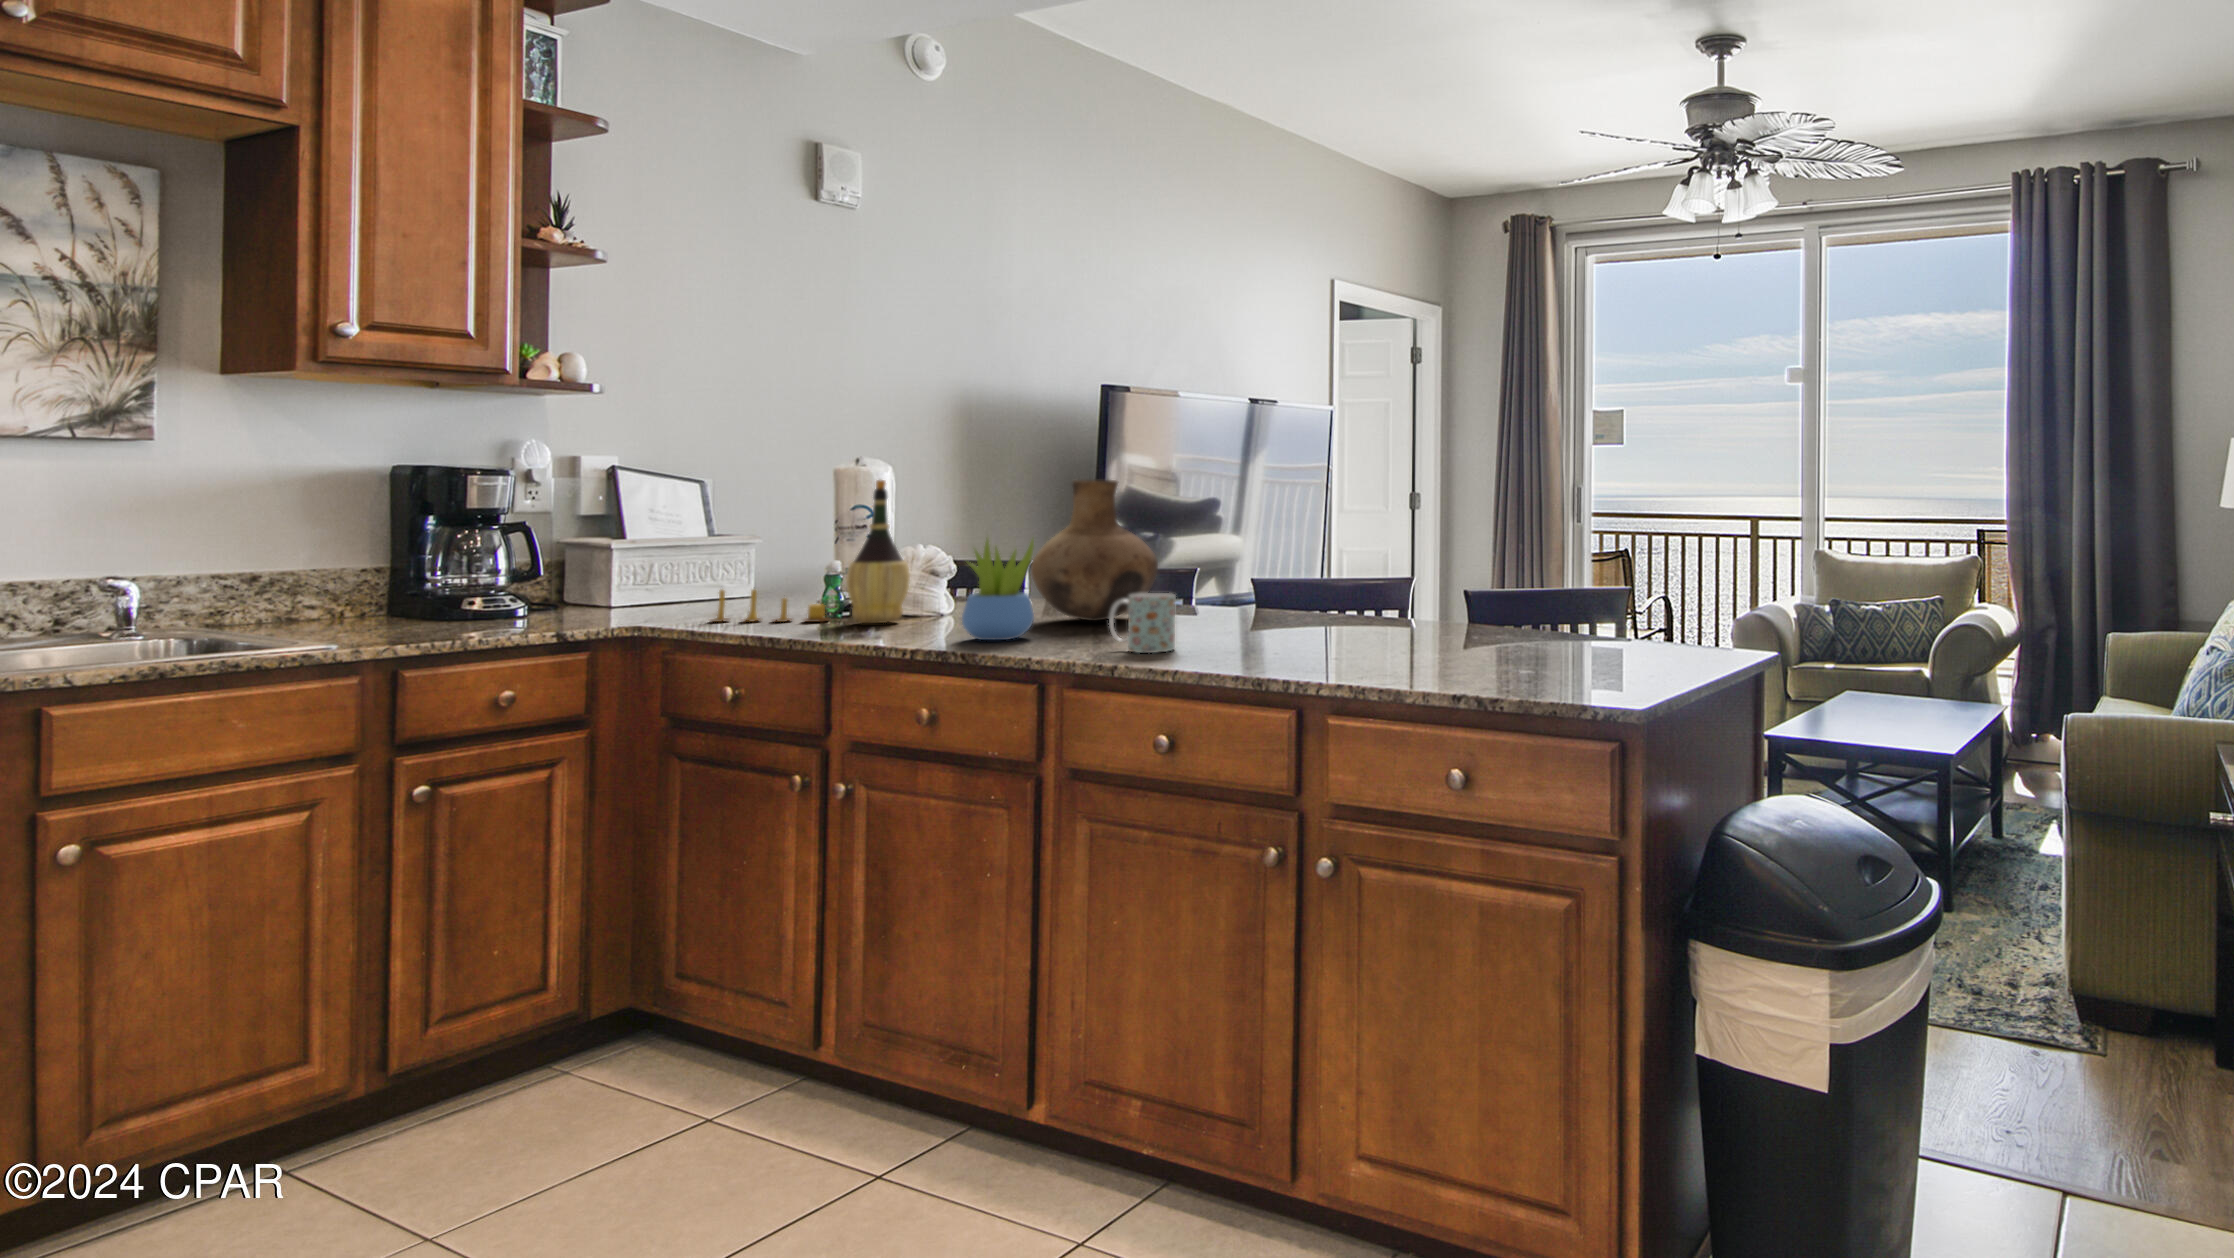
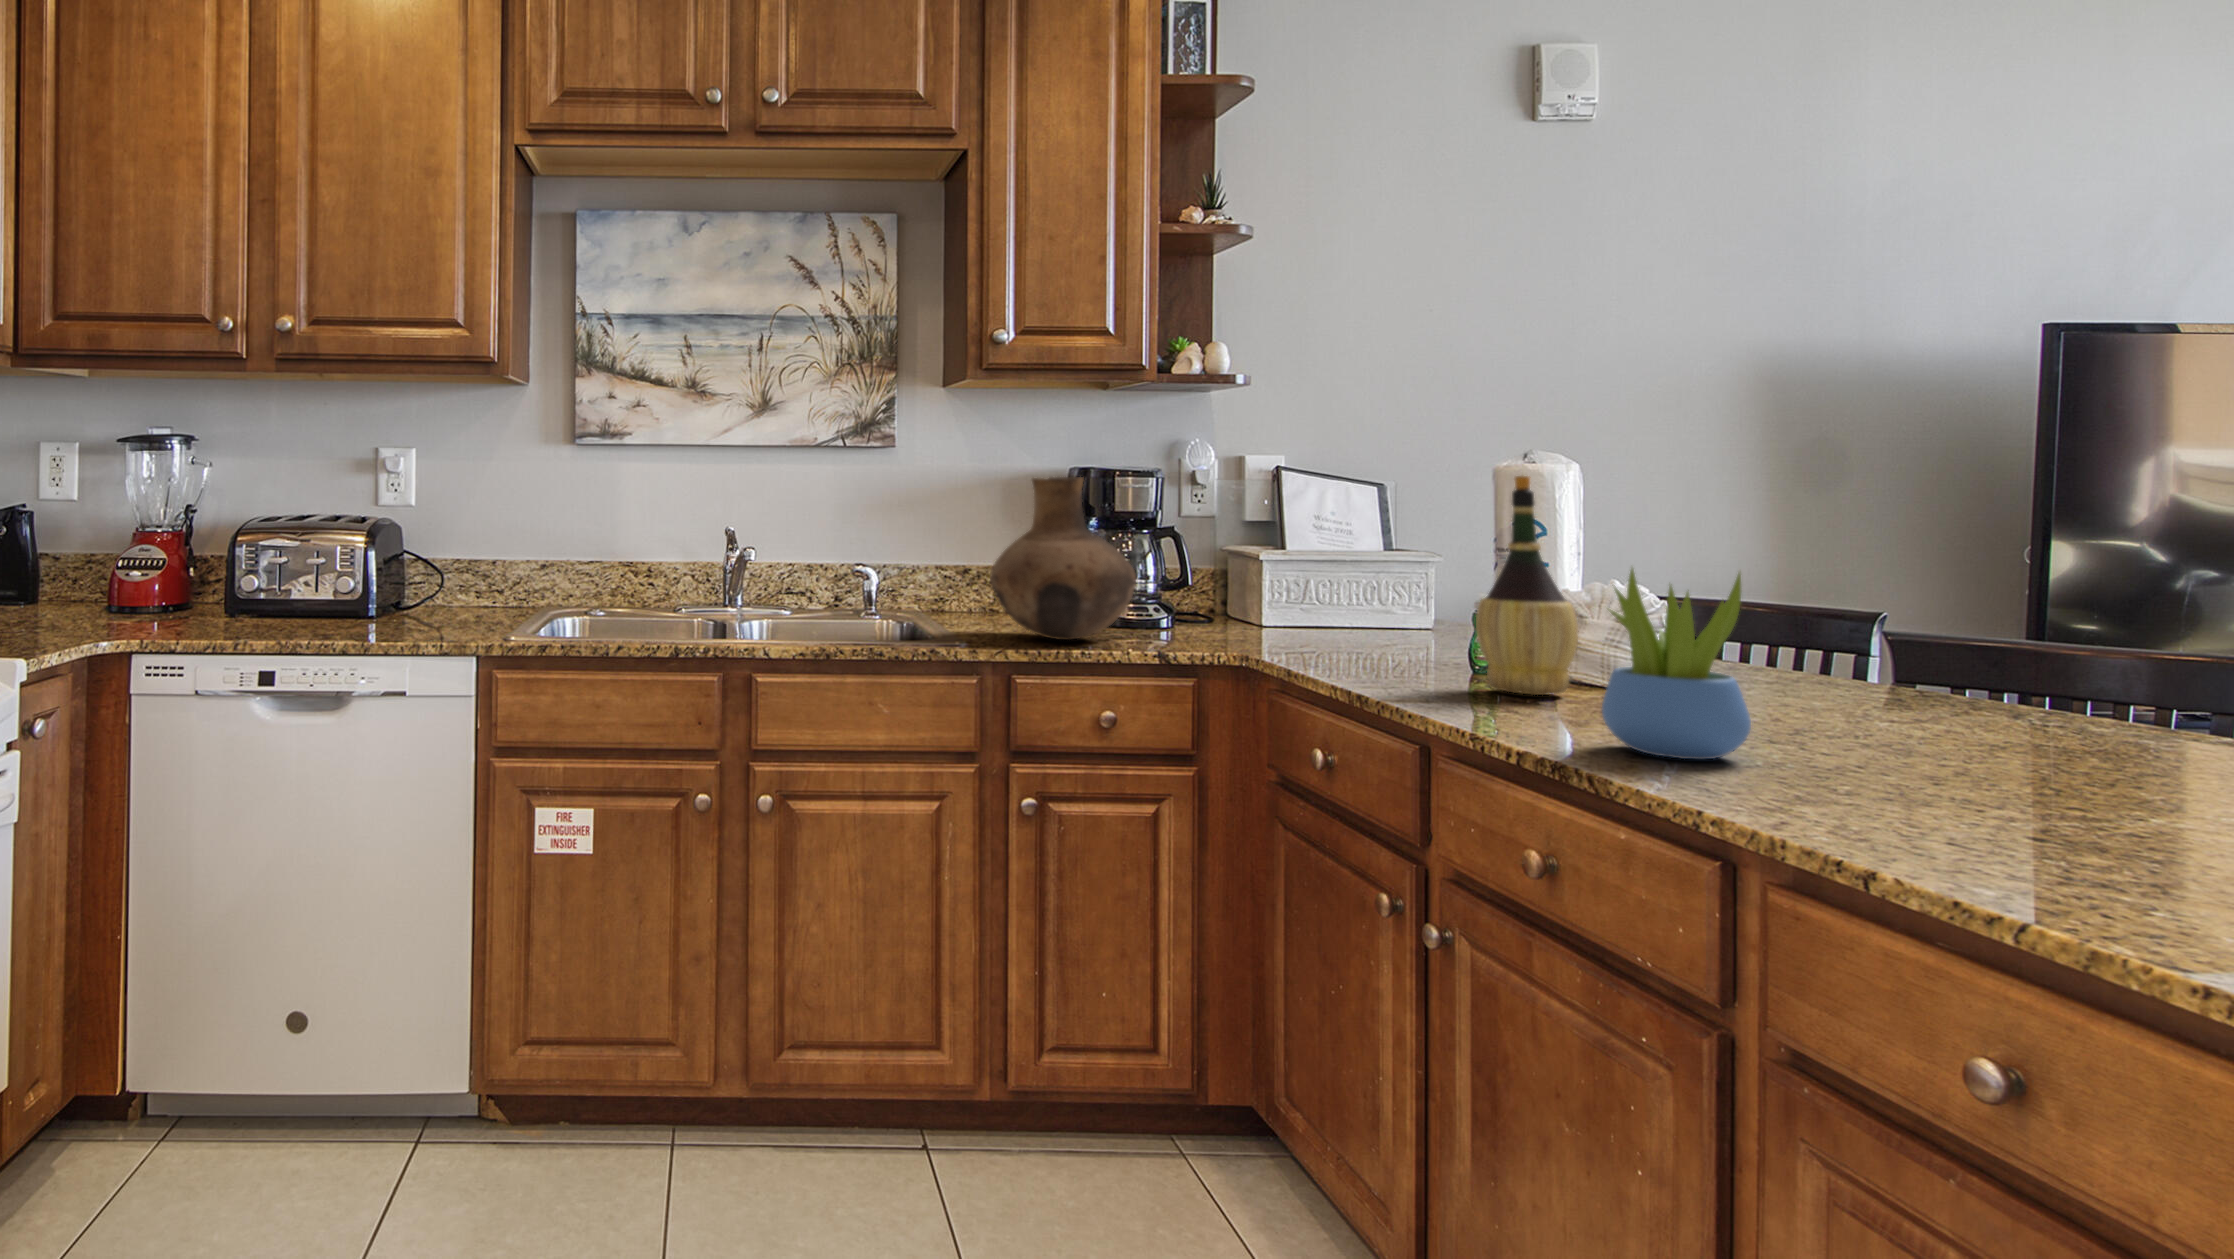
vase: present [1031,479,1158,621] -> present [990,477,1136,640]
candle: present [711,589,828,622] -> none [1324,616,1472,680]
mug: present [1109,593,1176,653] -> none [1879,712,2071,862]

